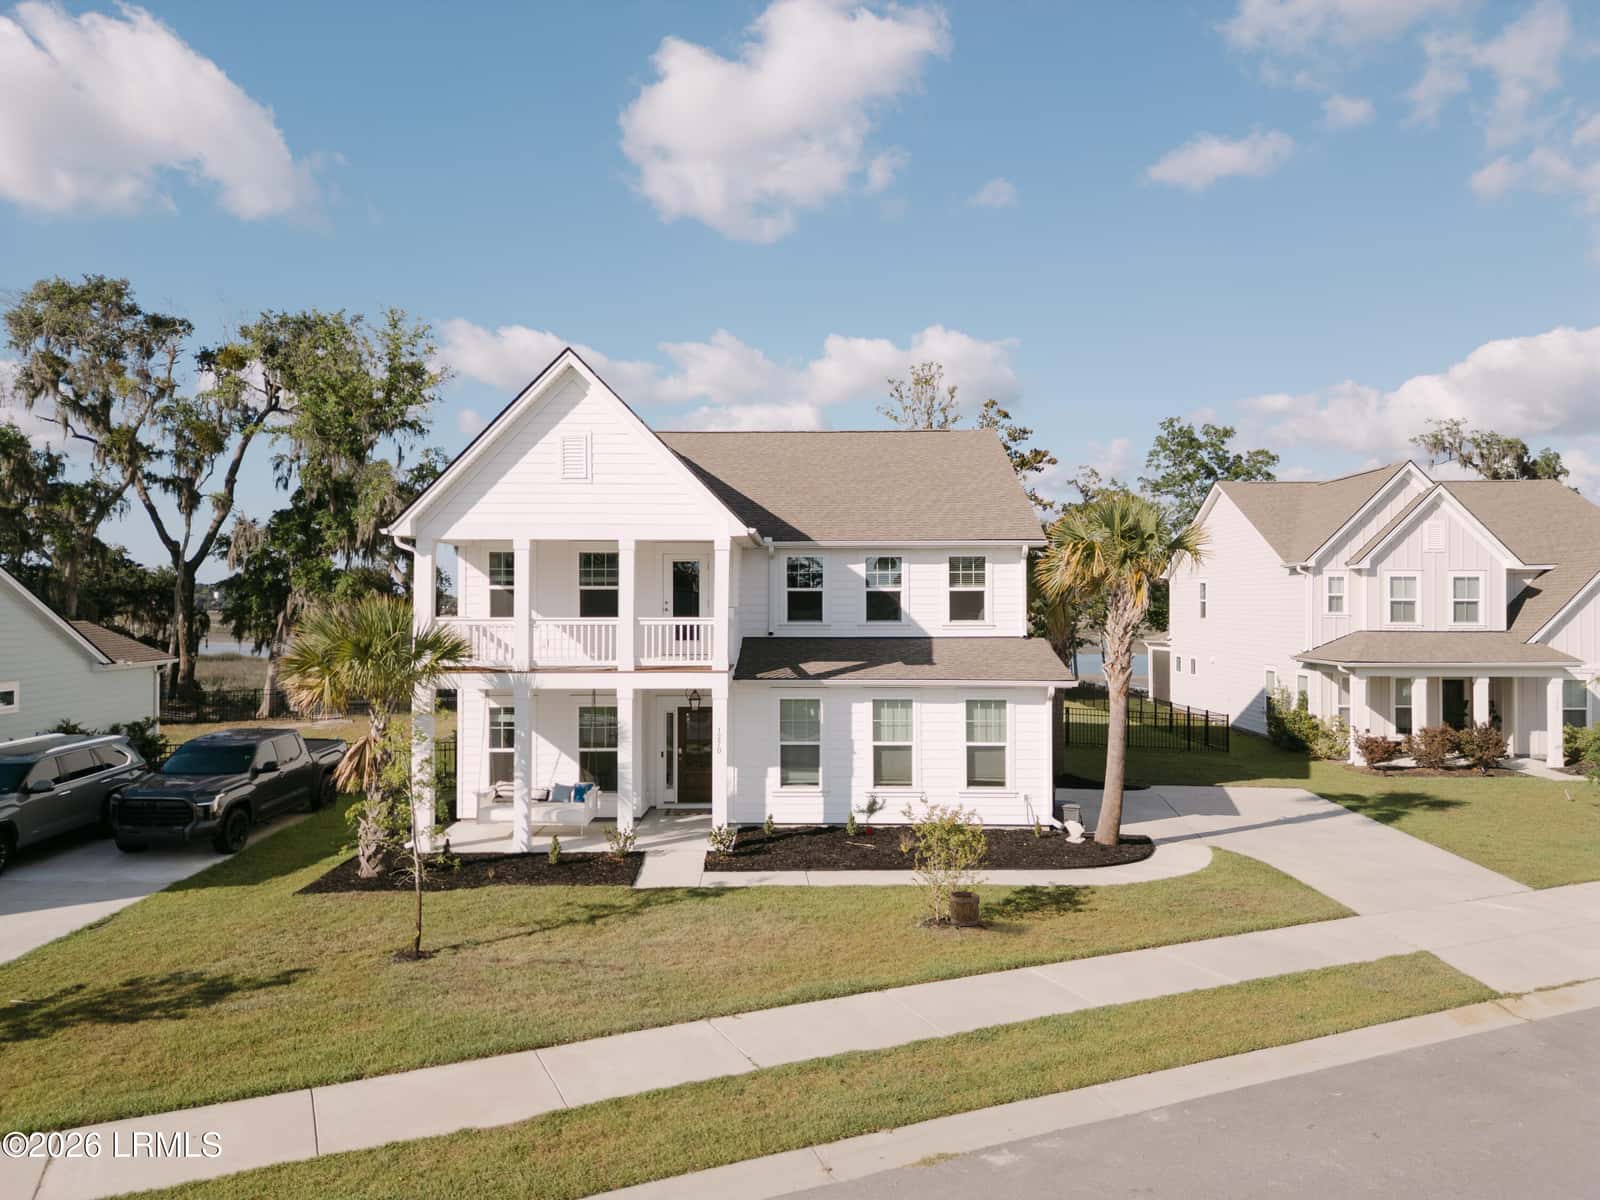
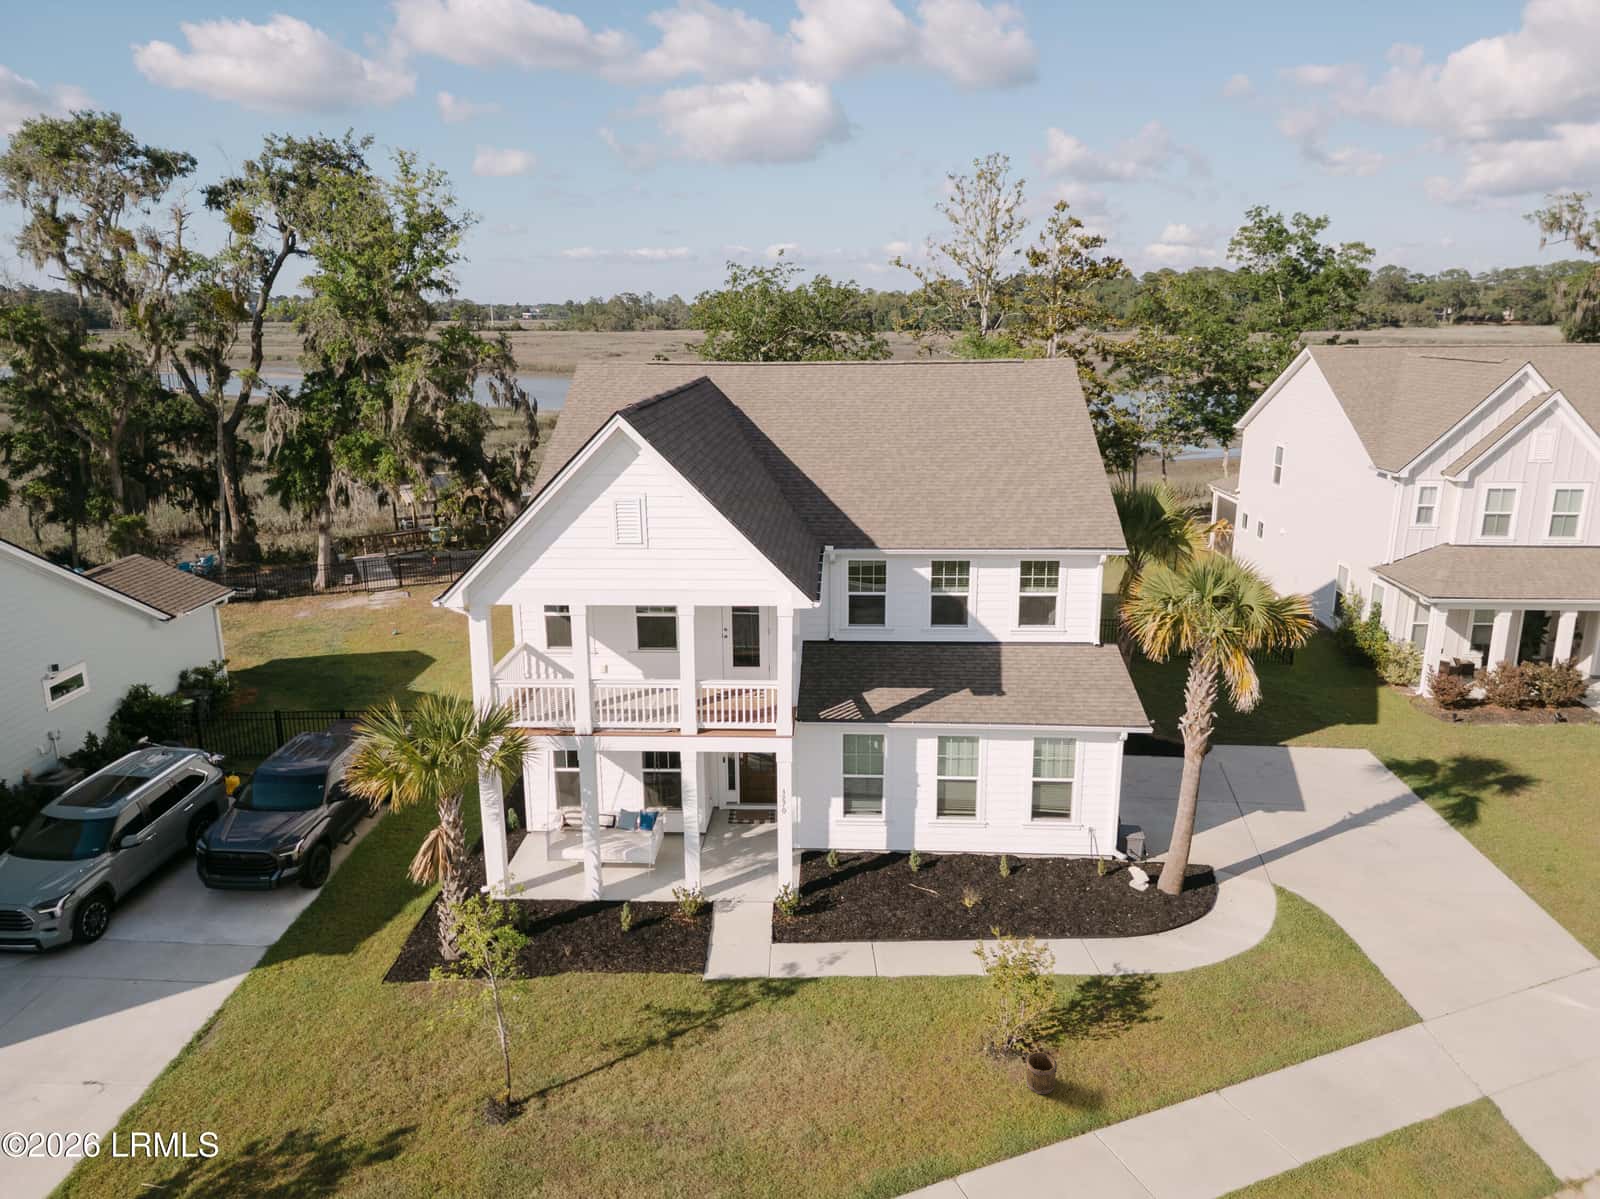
potted tree: present [854,795,886,835] -> none [917,828,952,869]

